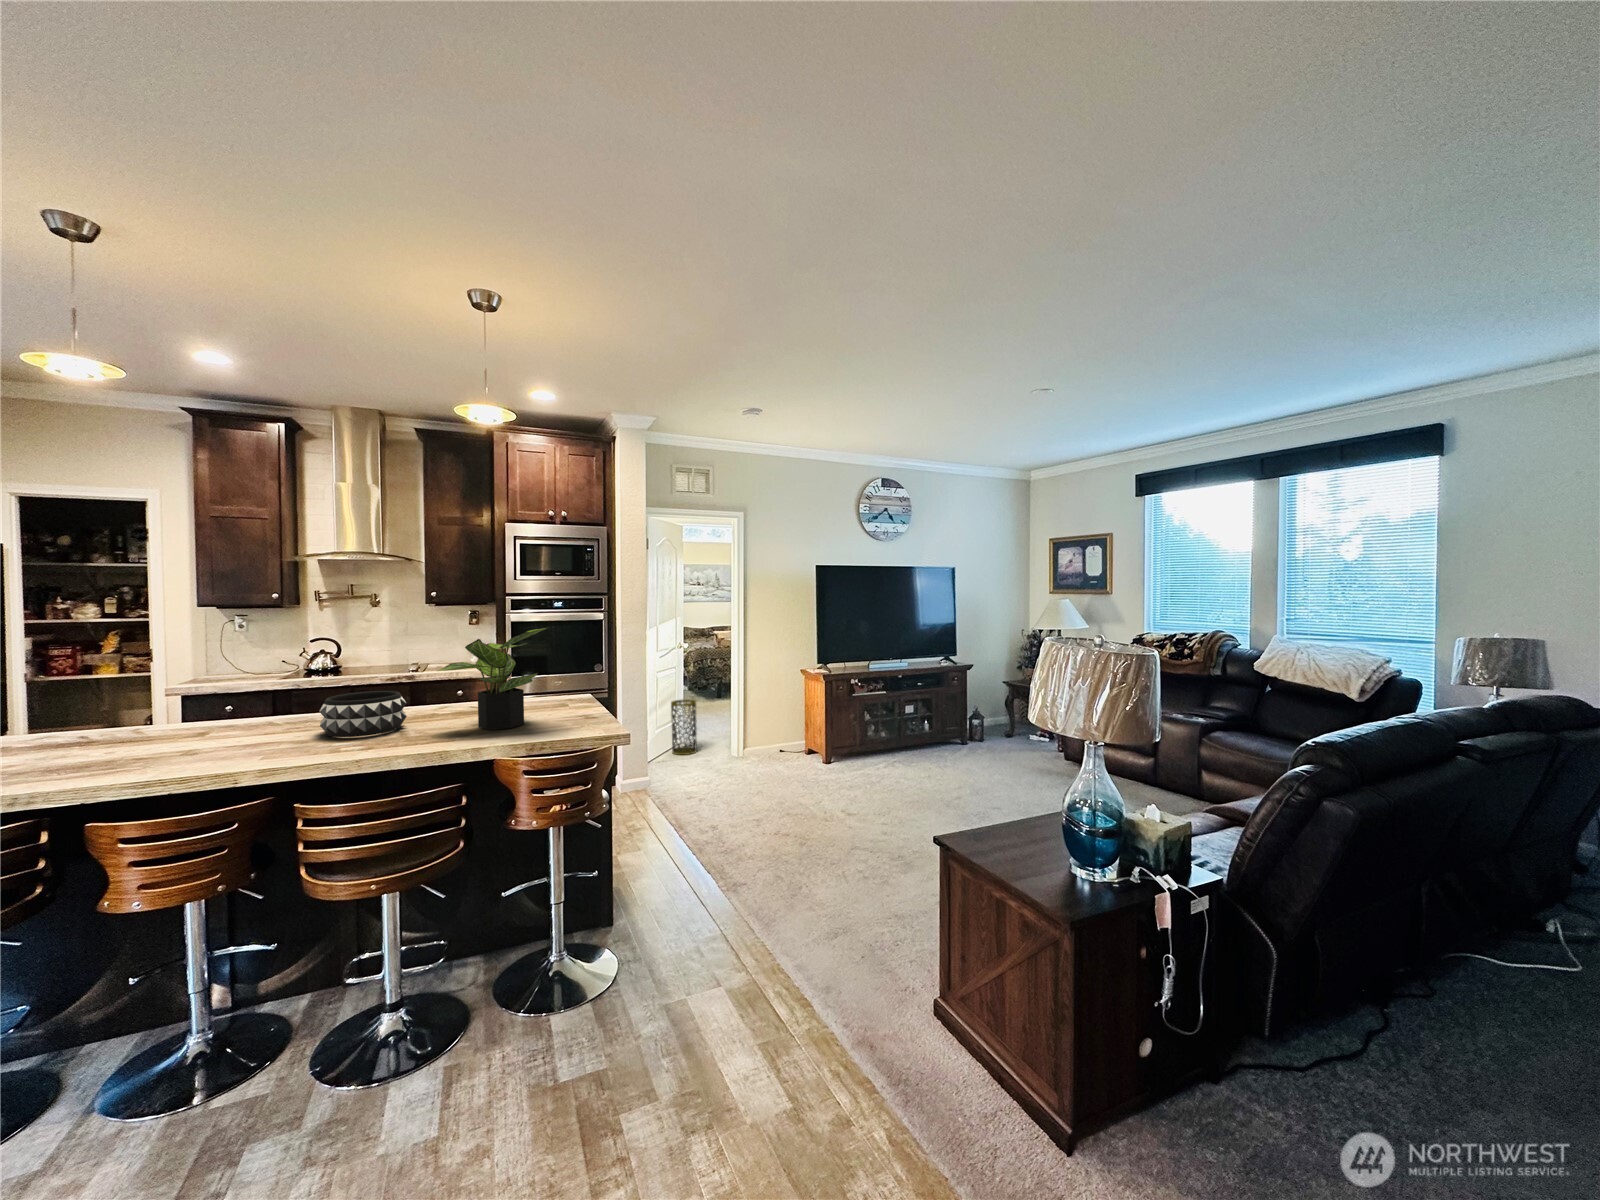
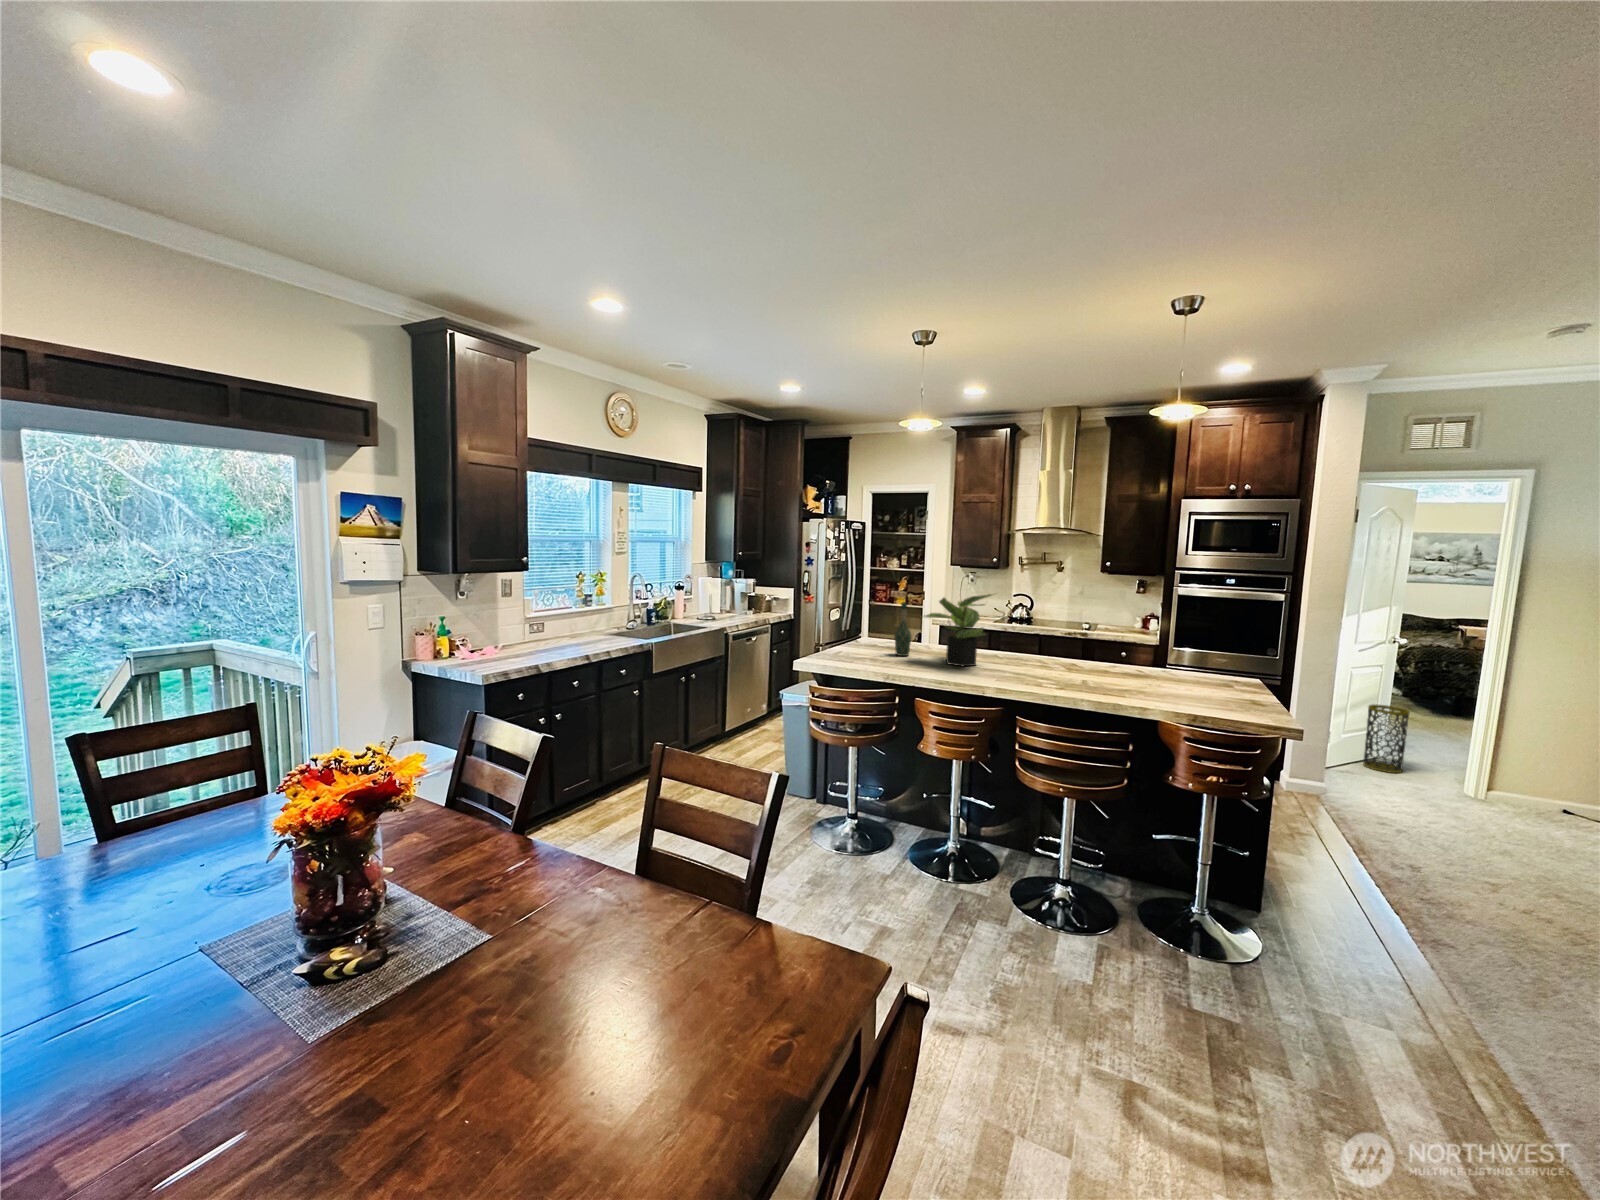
potted plant: present [438,628,547,730] -> present [924,594,992,666]
wine bottle: none [49,664,92,756] -> present [895,602,911,656]
decorative bowl: present [319,691,407,737] -> none [1028,644,1089,679]

